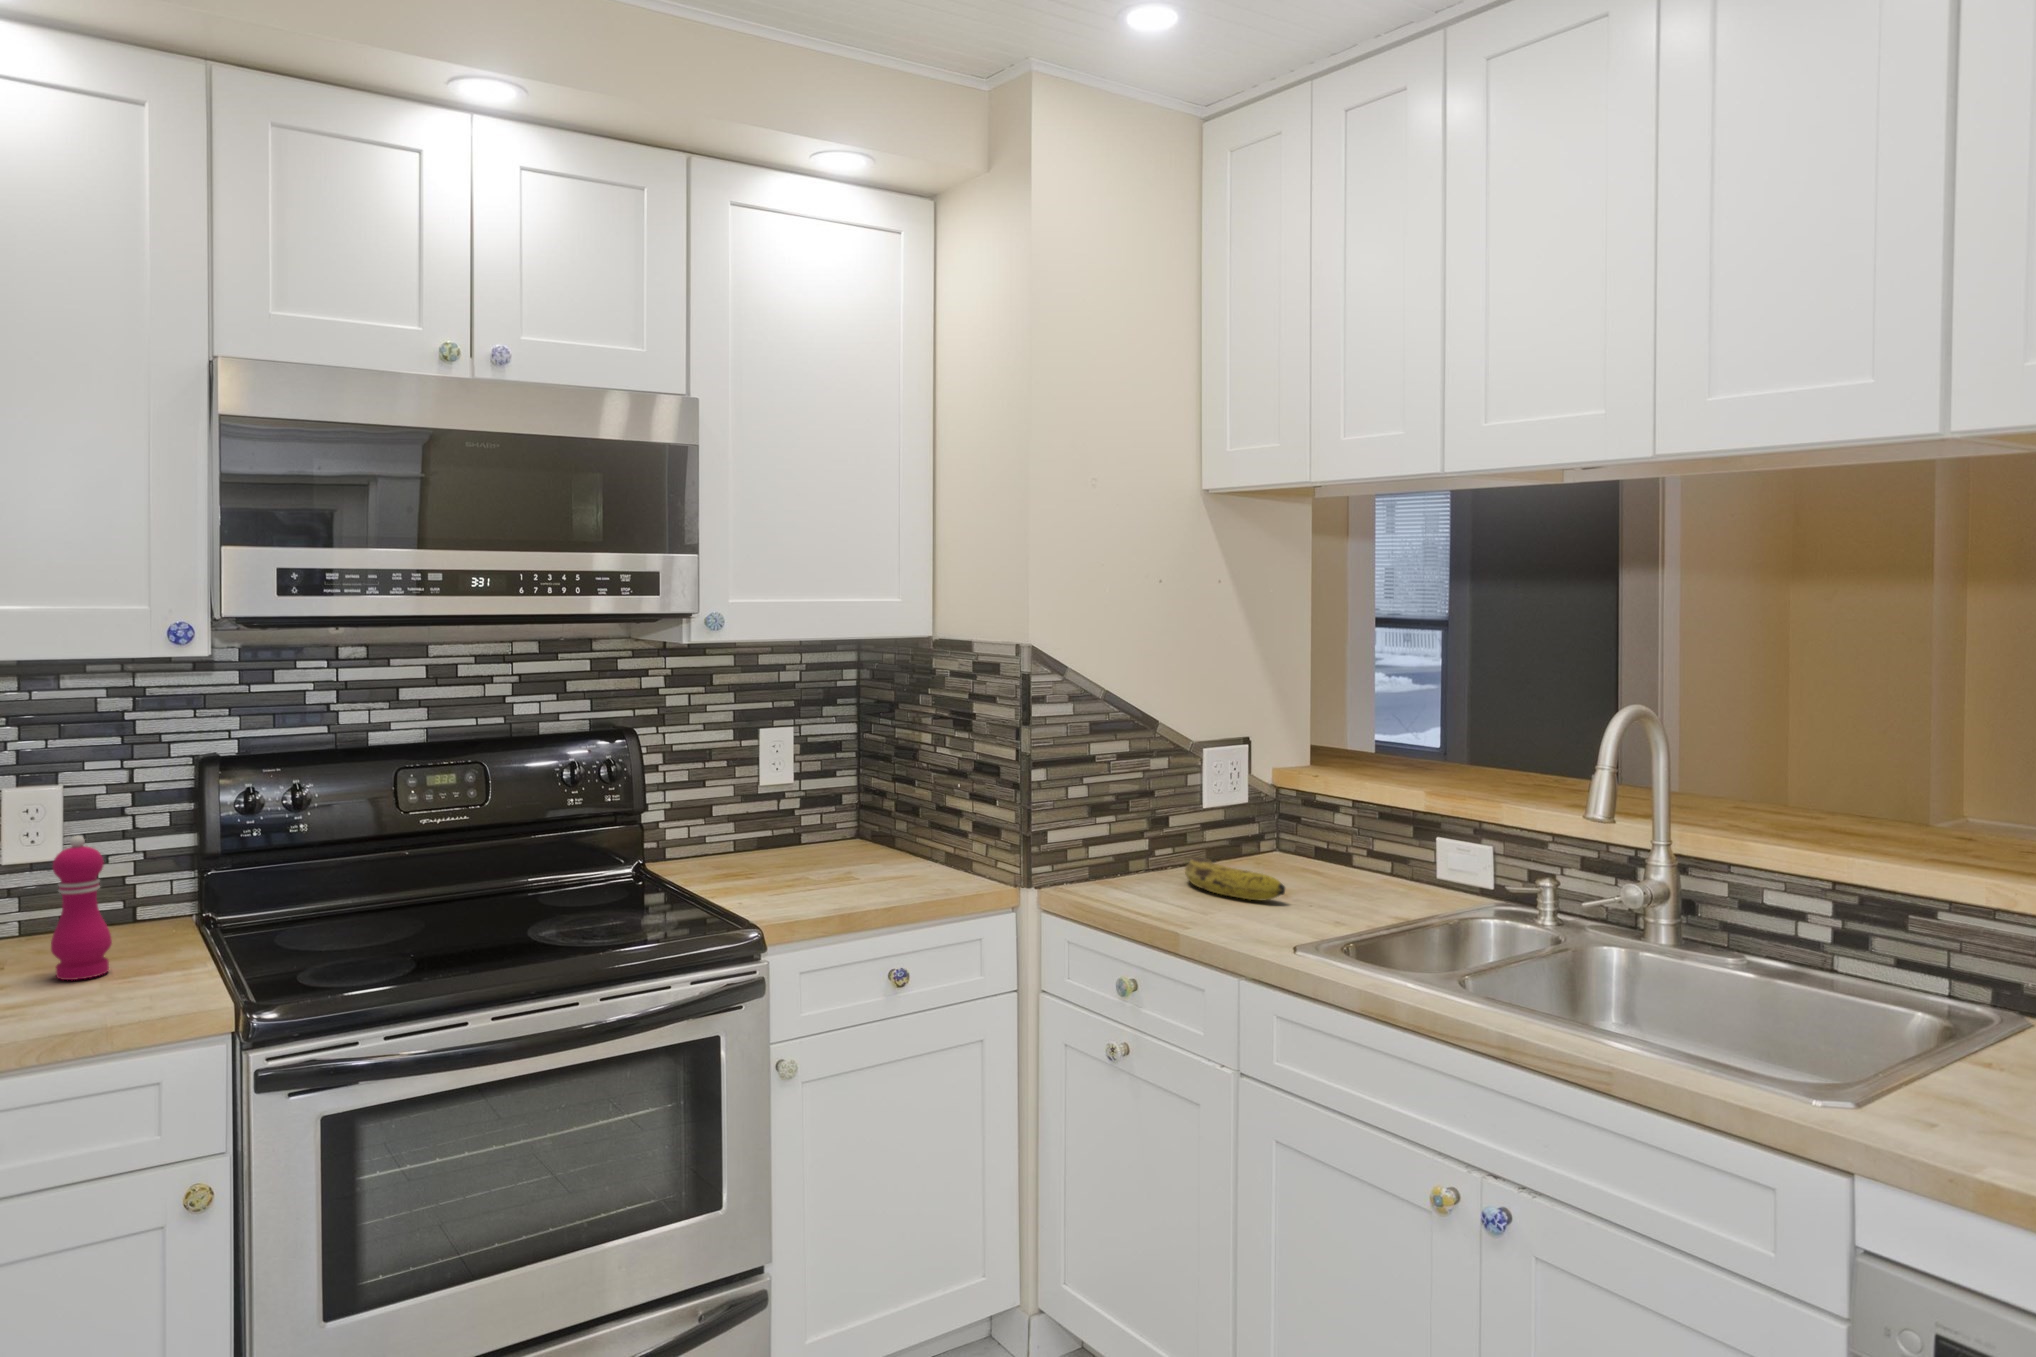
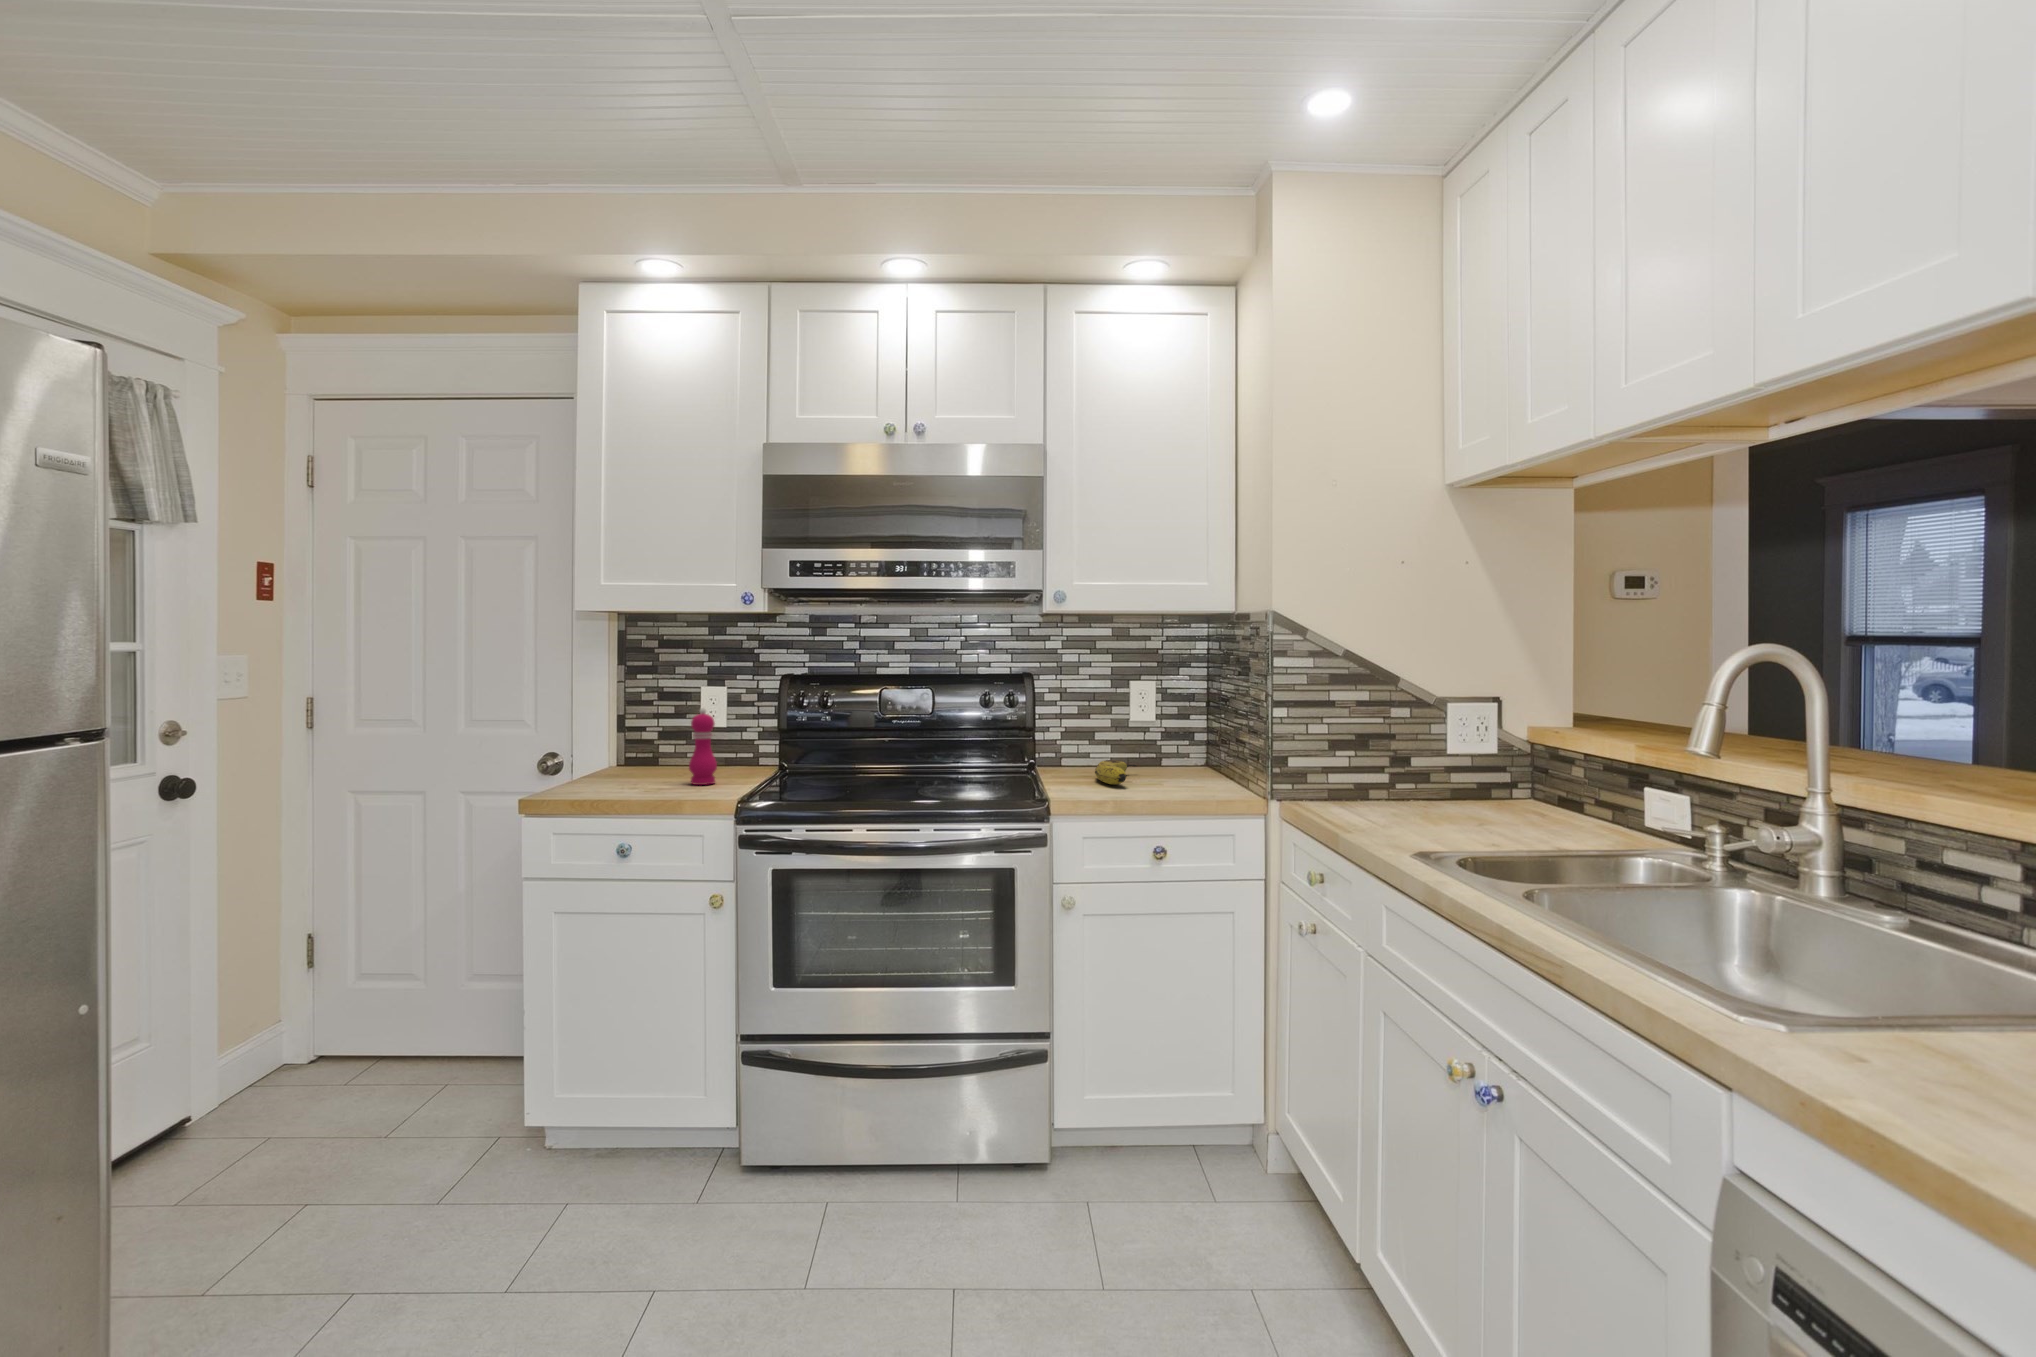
fruit: present [1185,858,1285,901] -> present [1095,760,1137,785]

